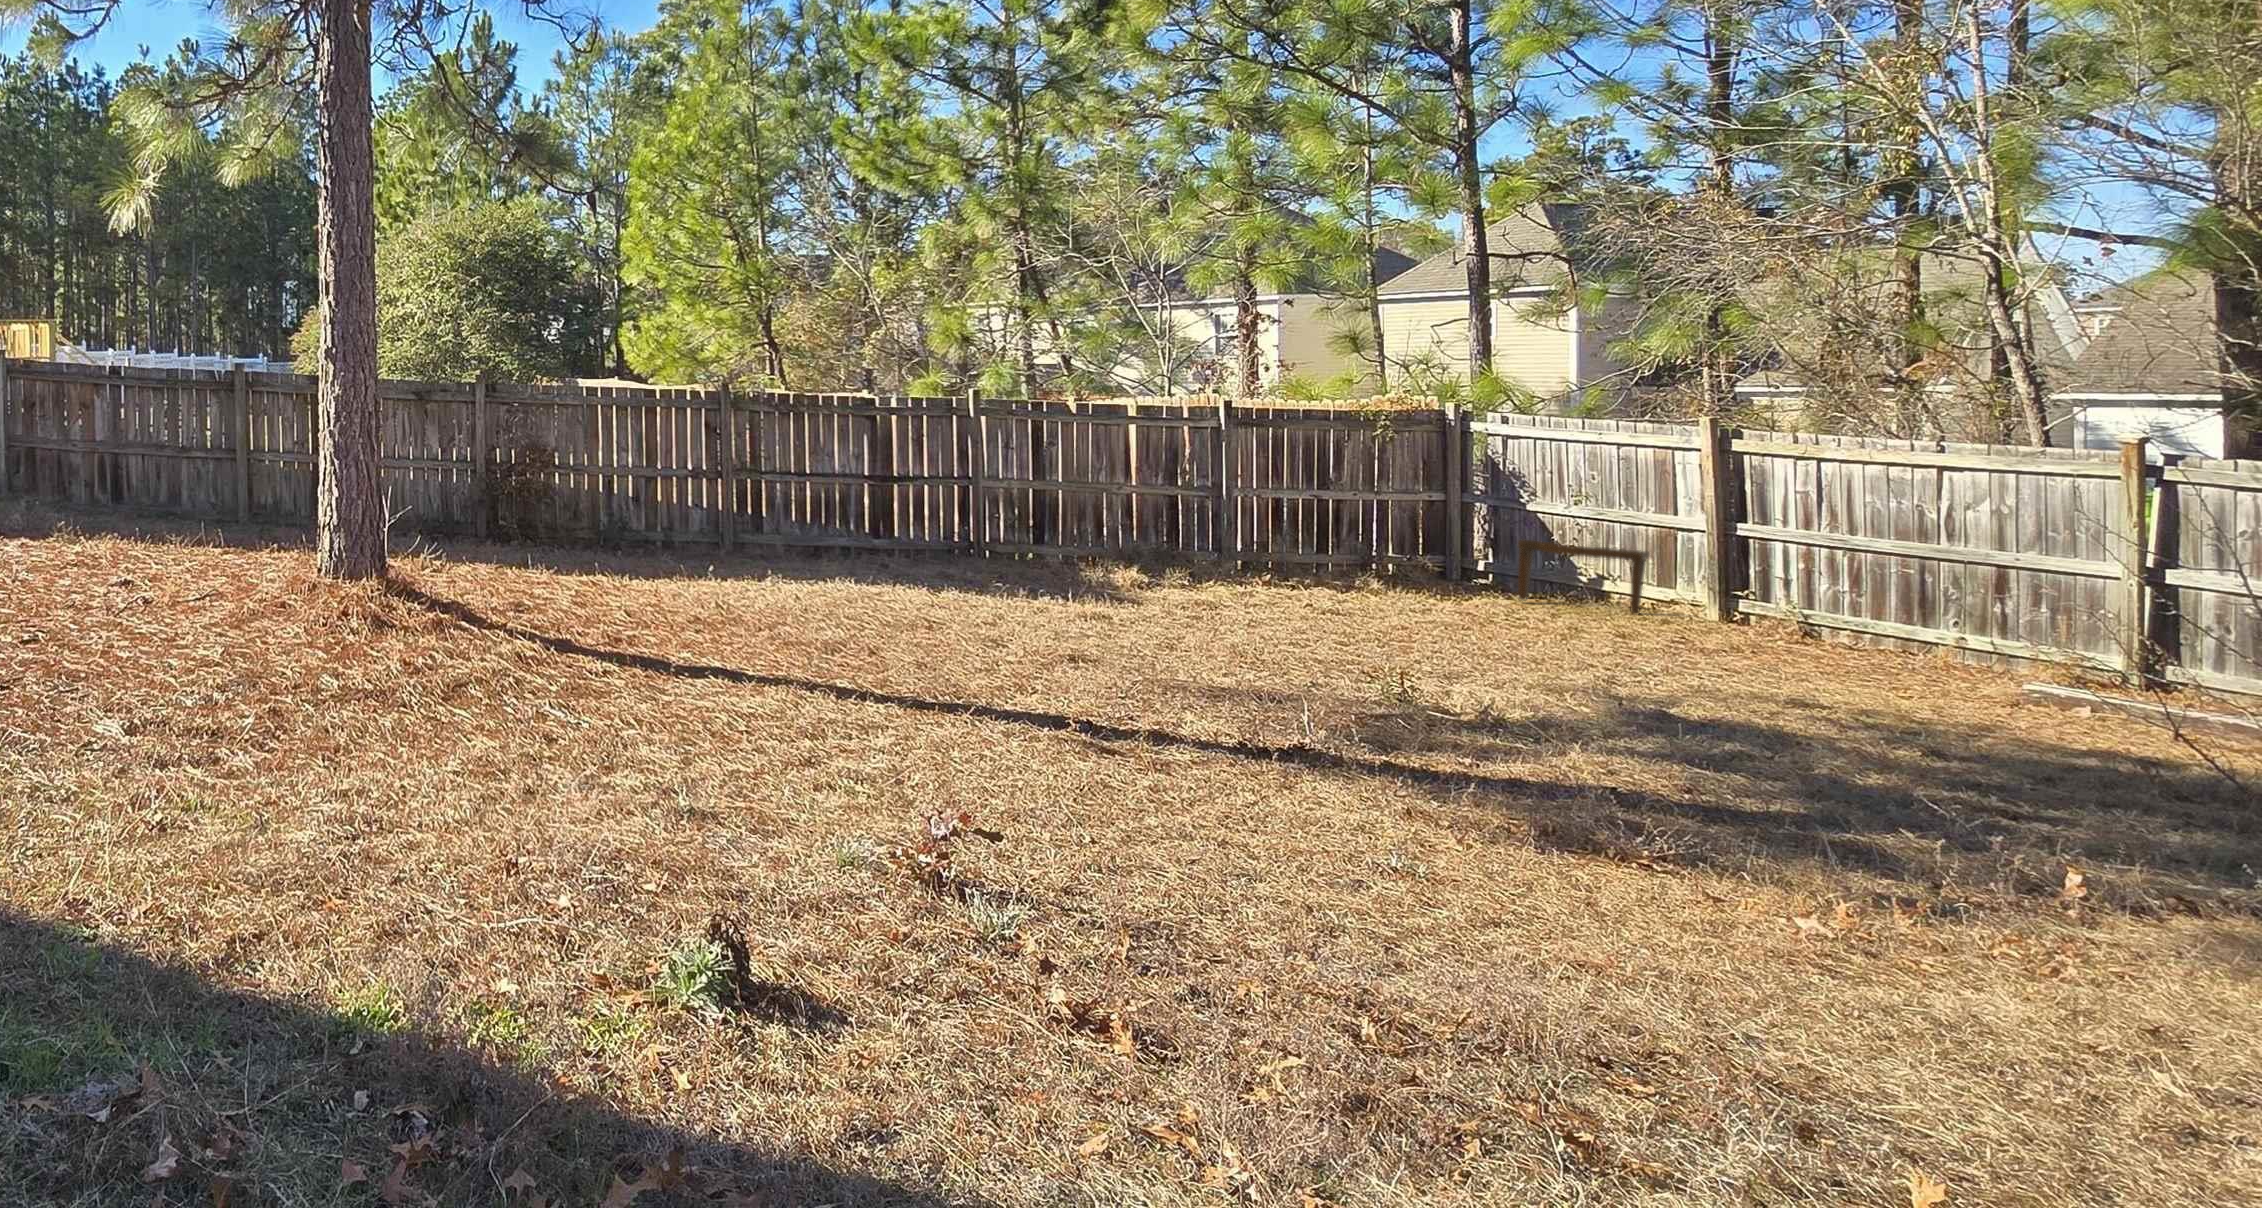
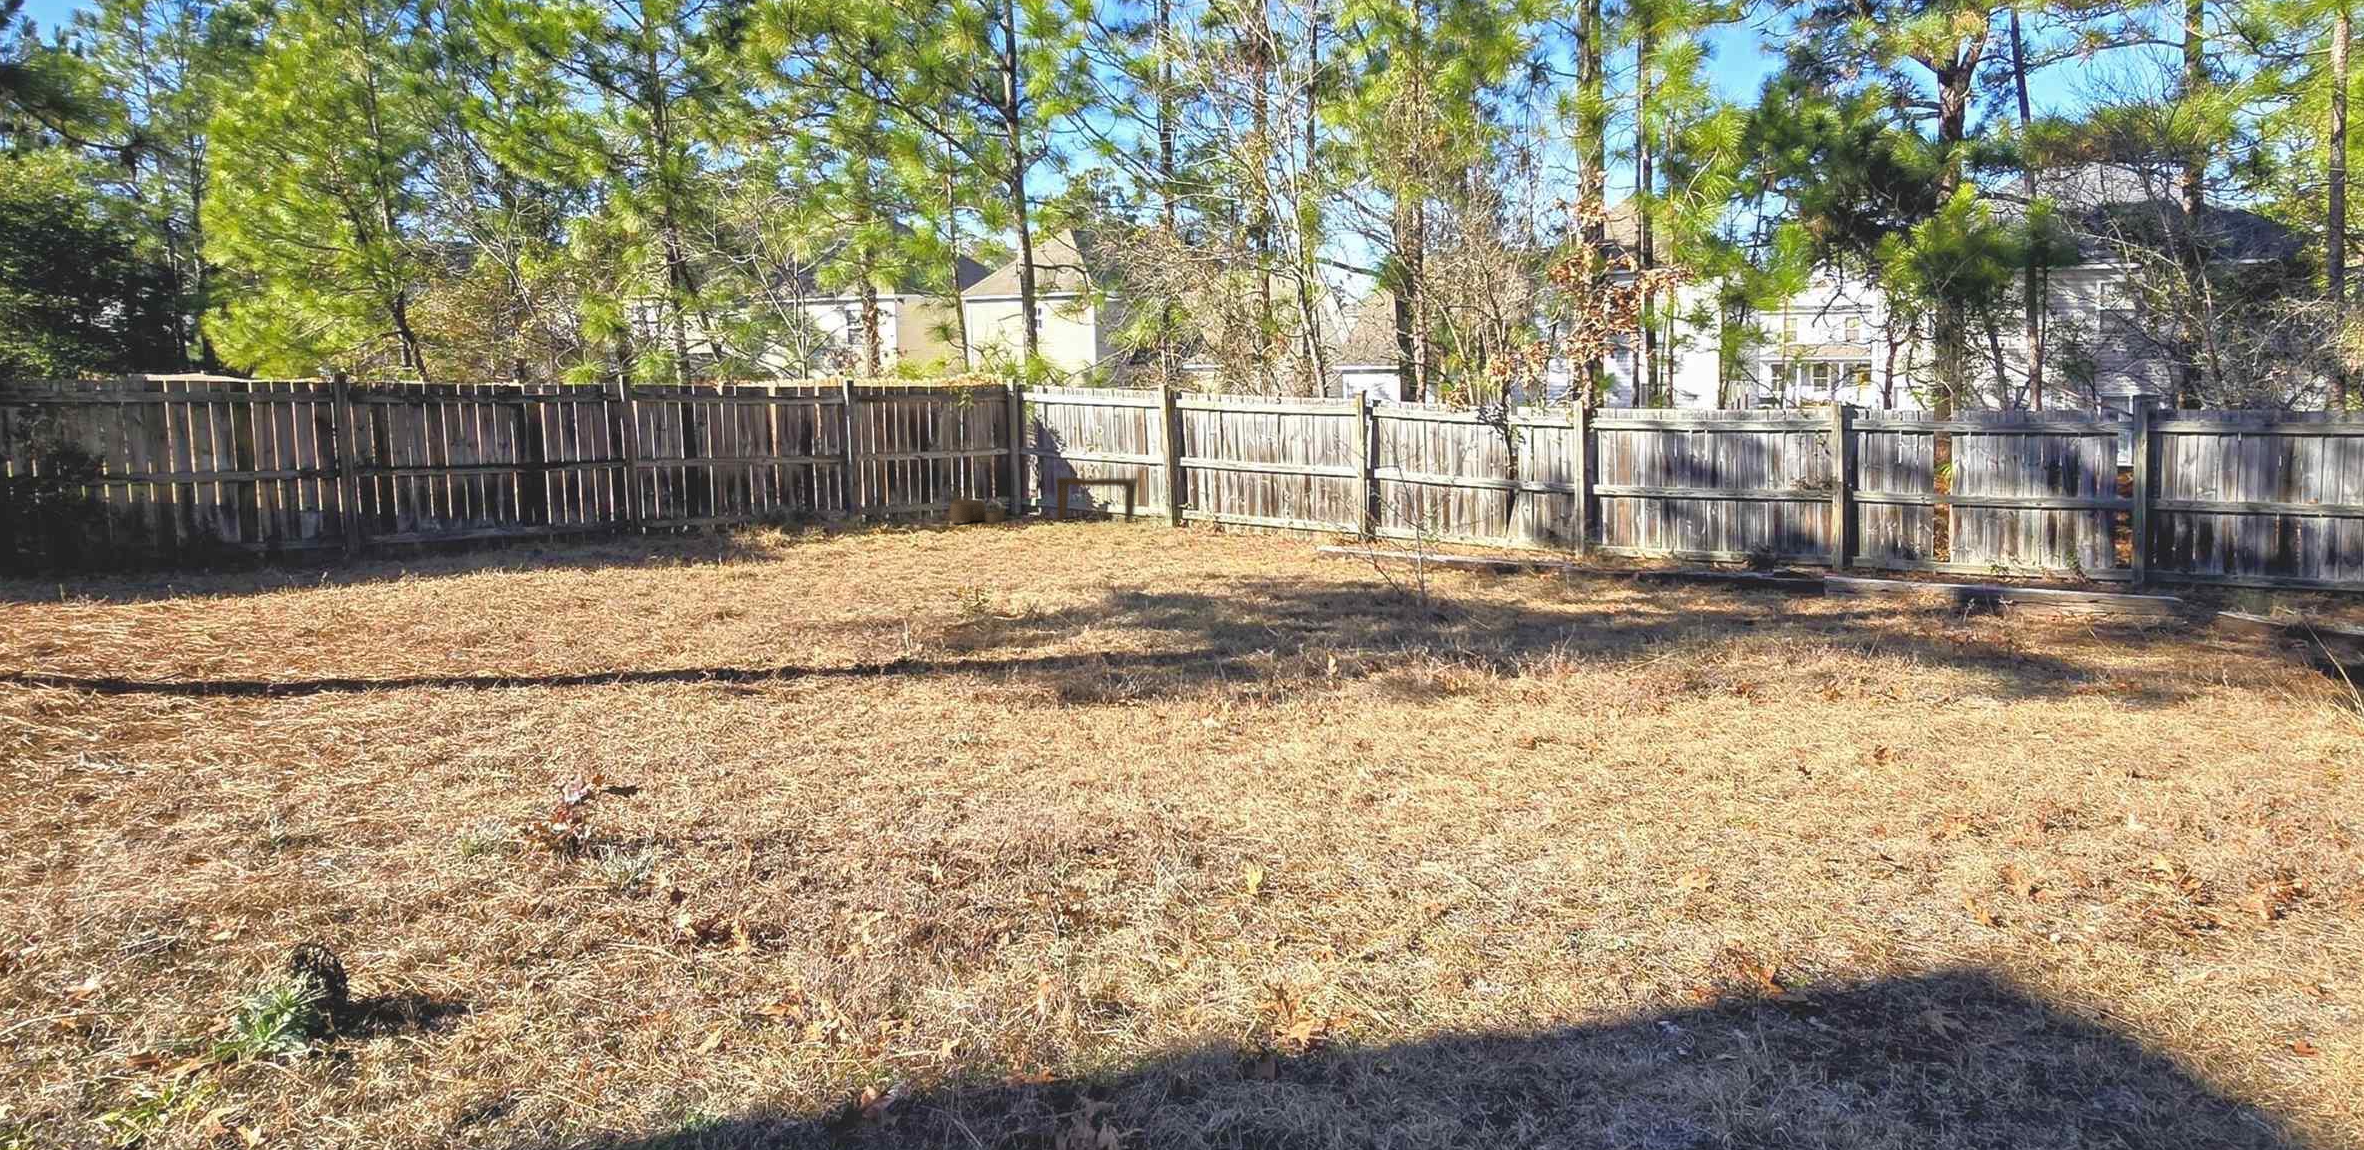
woven basket: none [1351,553,1433,593] -> present [949,498,1004,523]

